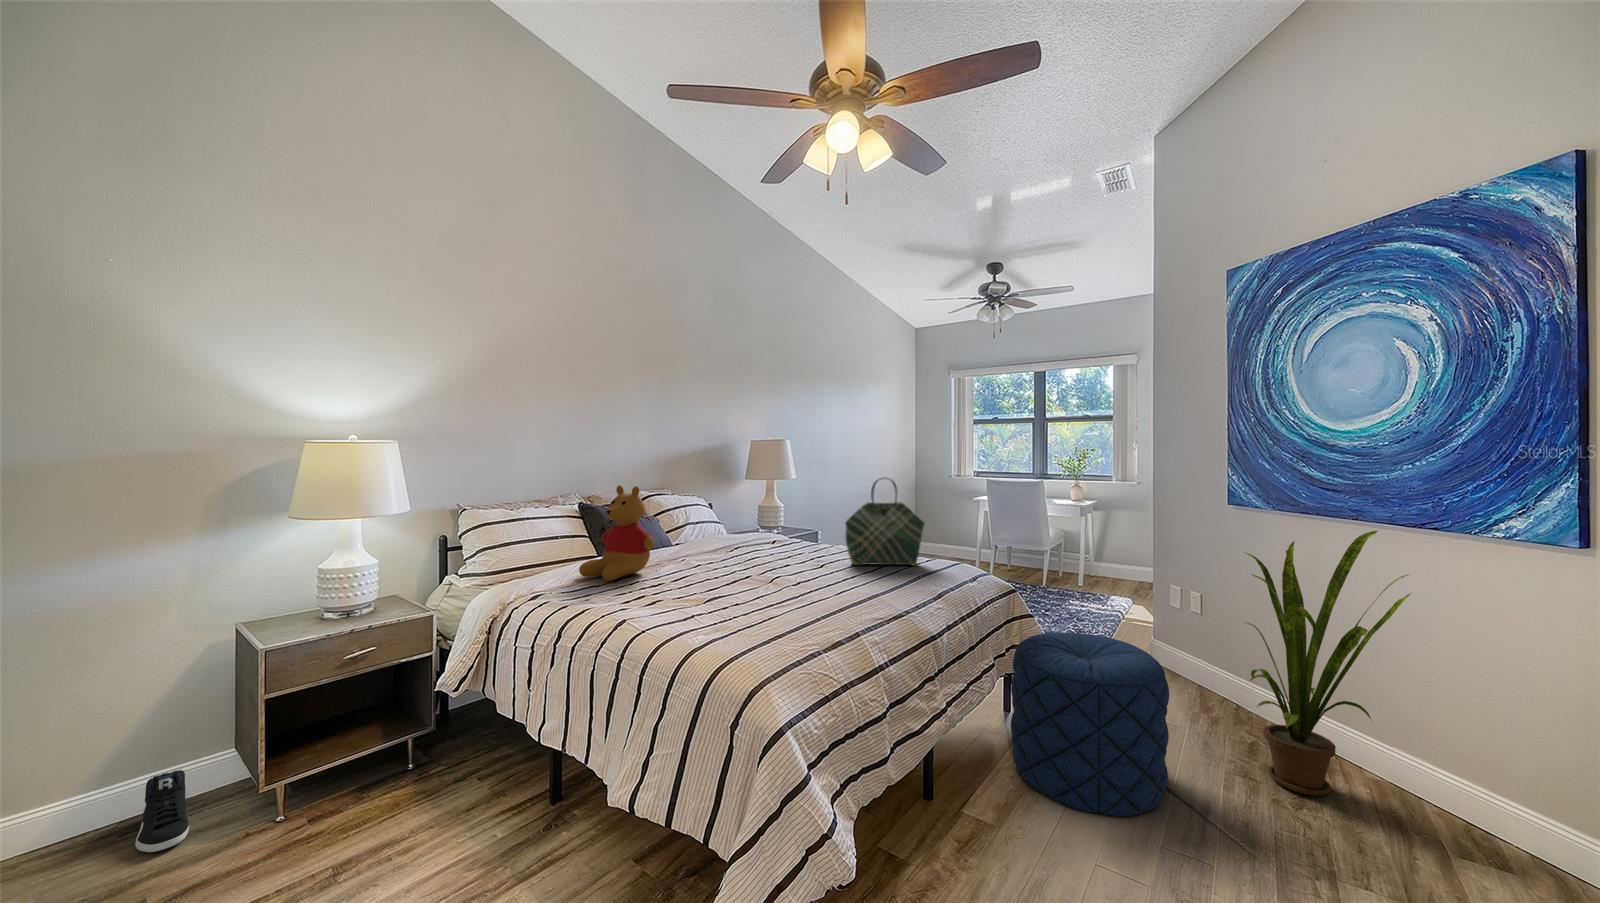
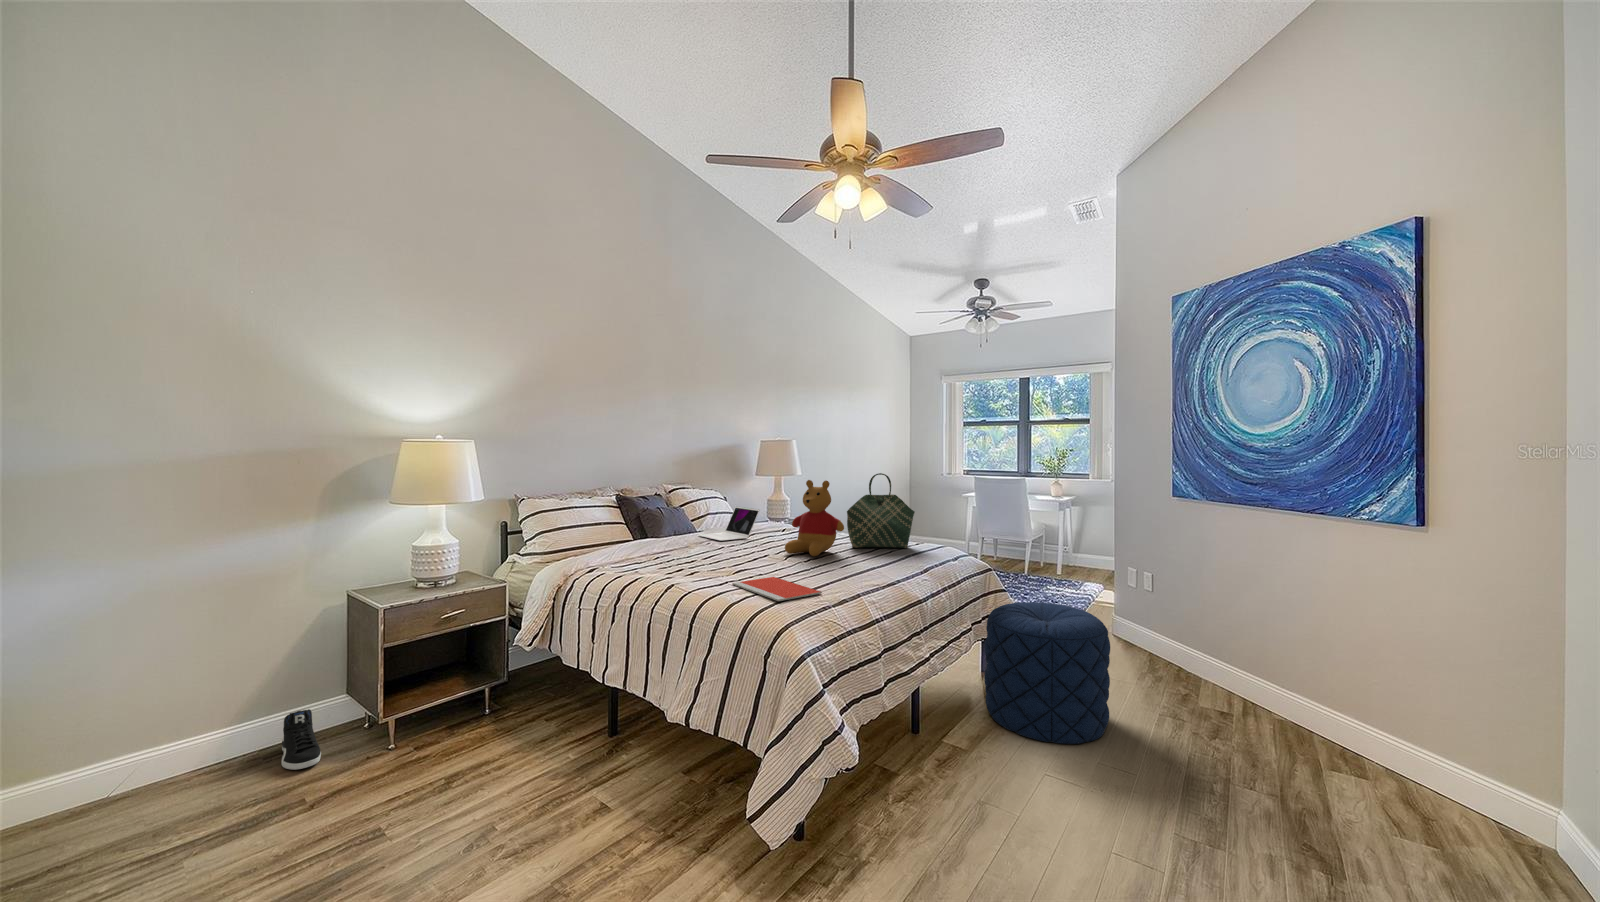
stuffed bear: present [579,485,655,581] -> present [785,480,844,556]
laptop: none [674,514,745,556] -> present [699,506,760,541]
house plant: present [1246,531,1411,796] -> none [1174,516,1306,730]
notebook: none [699,607,810,647] -> present [732,577,822,601]

